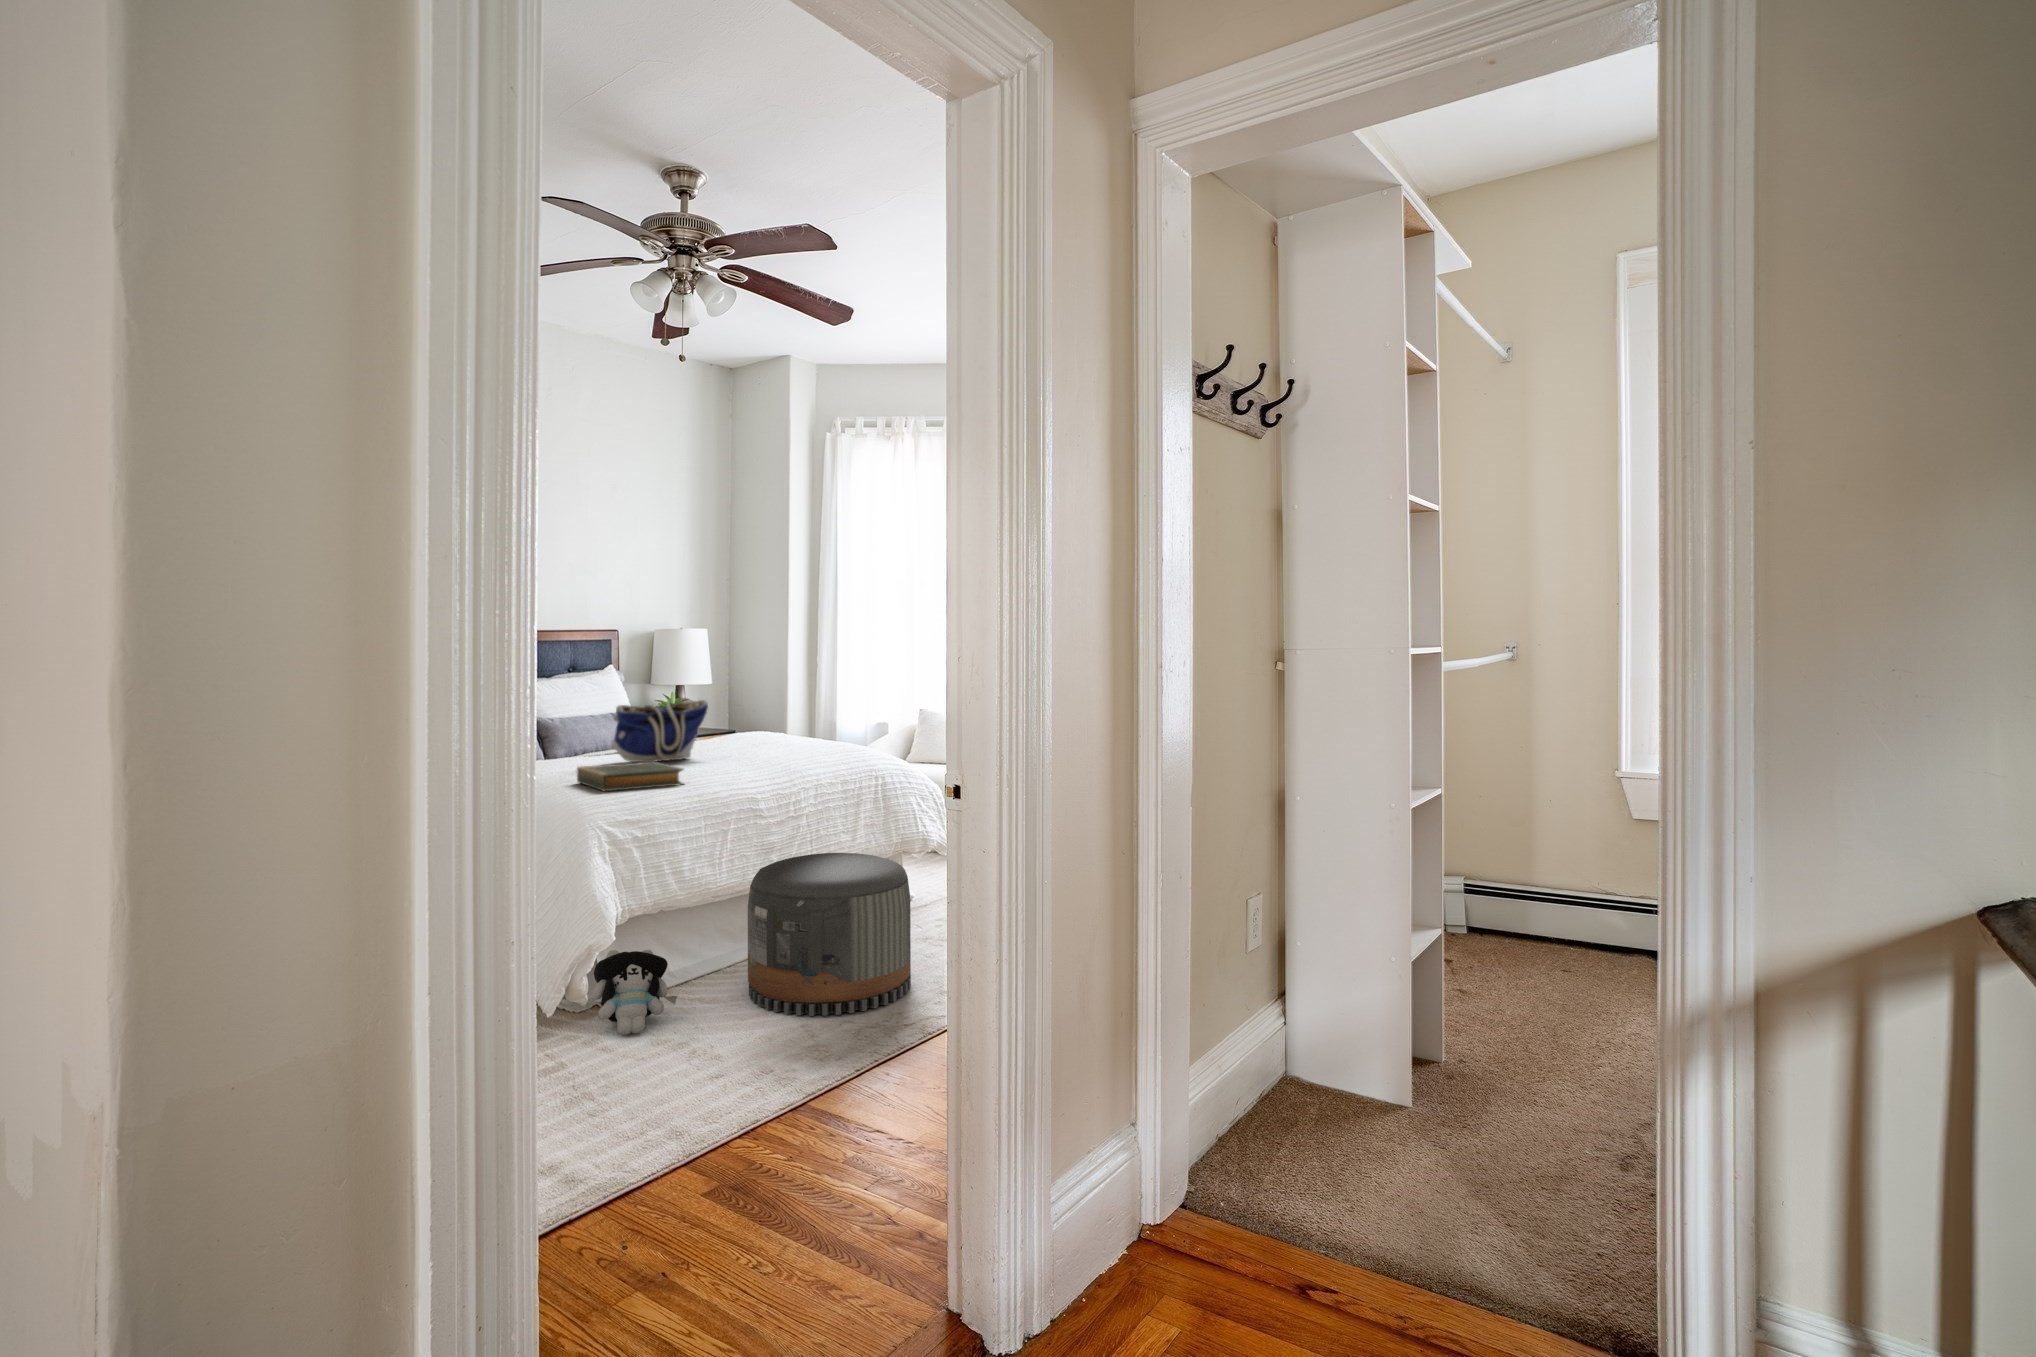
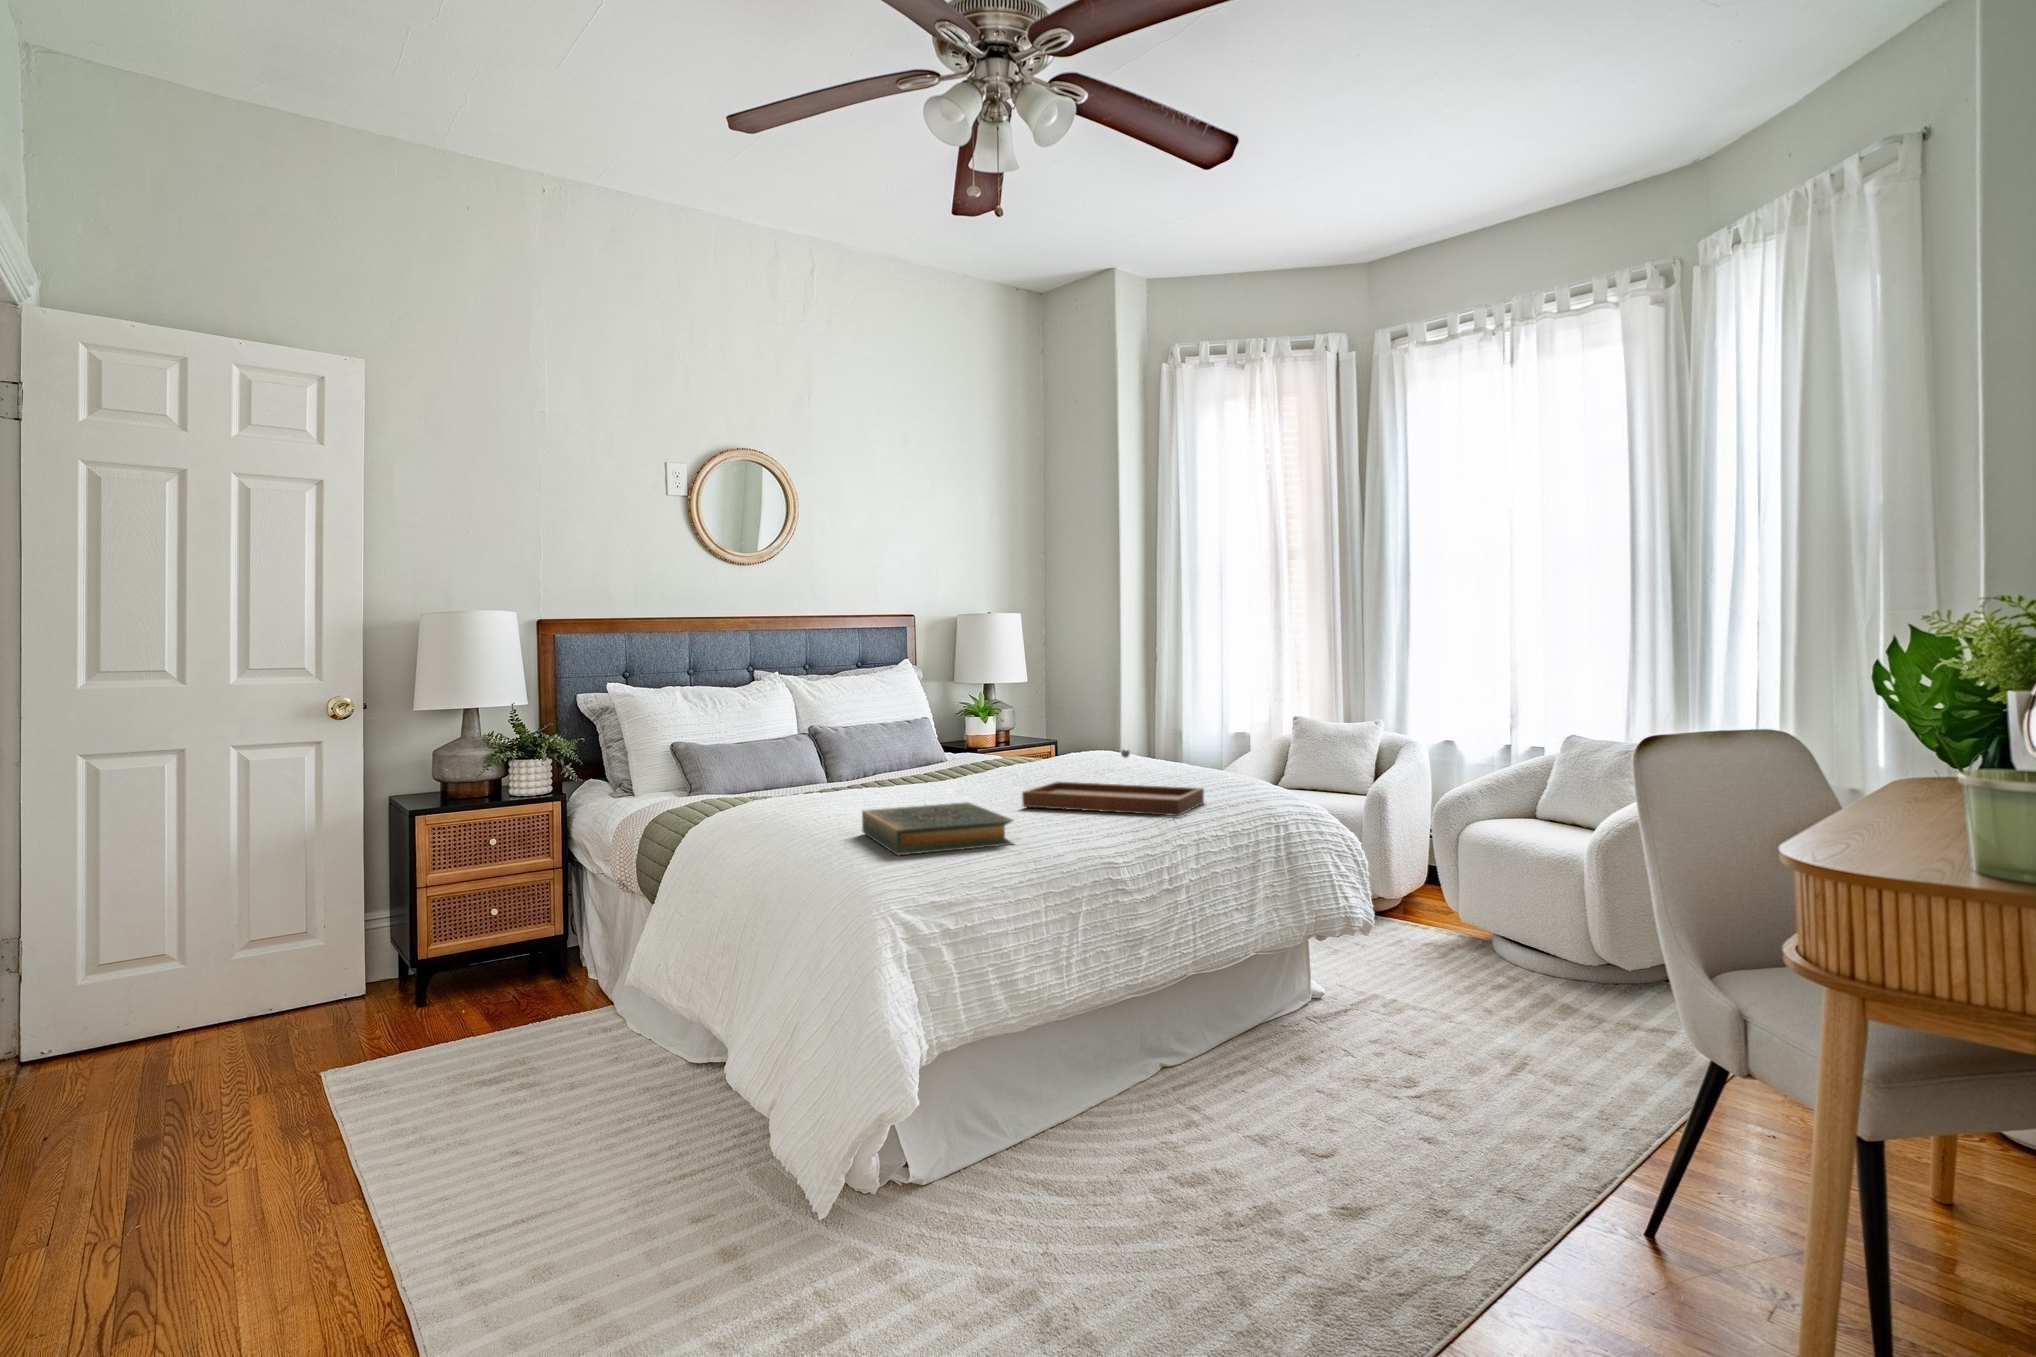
tote bag: present [612,700,708,762] -> none [910,708,1034,794]
tray: none [696,727,824,770] -> present [1022,749,1204,816]
pouf: present [748,853,911,1016] -> none [1112,955,1382,1257]
plush toy: present [592,950,677,1035] -> none [883,1107,1011,1260]

